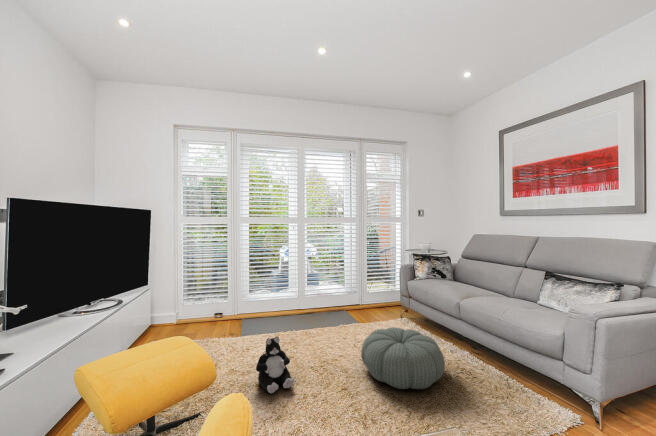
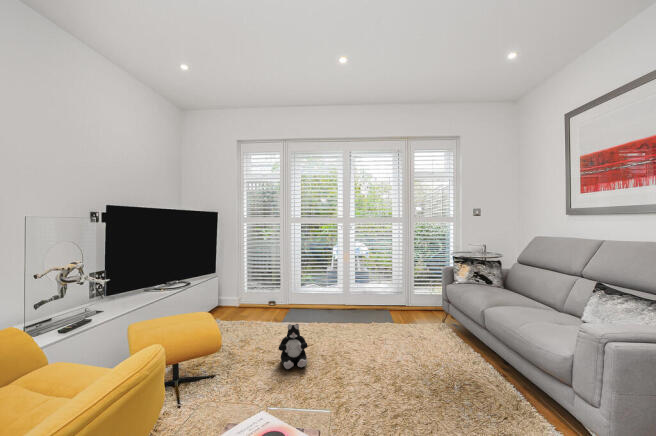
pouf: present [361,327,445,389] -> none [373,328,452,388]

